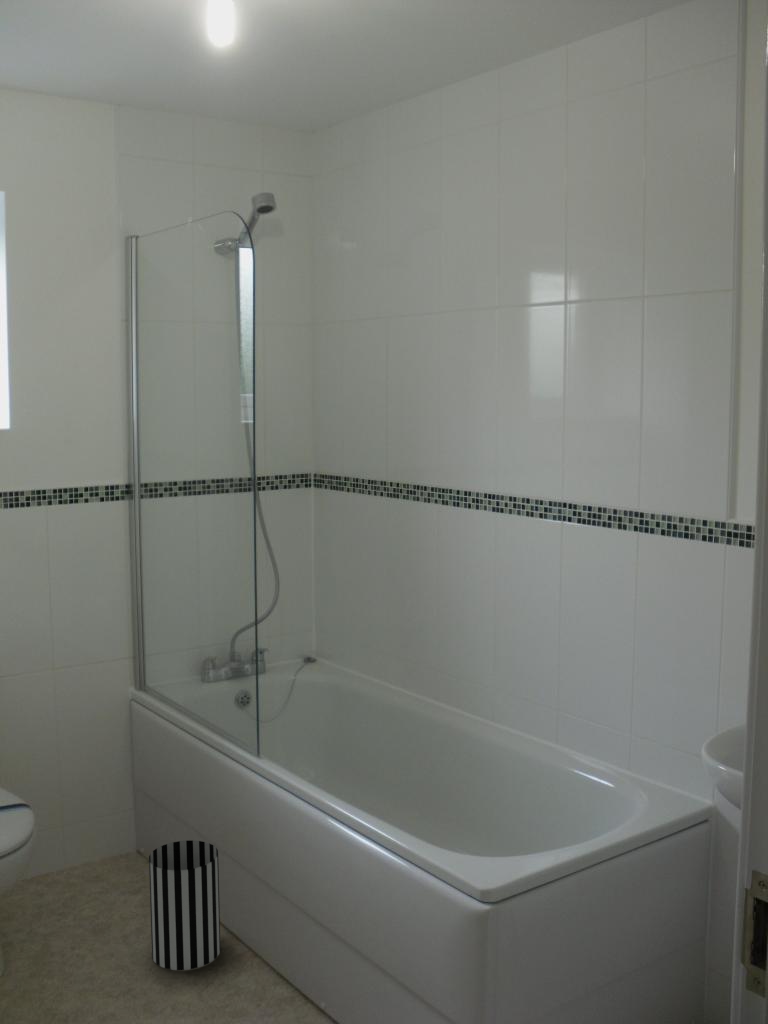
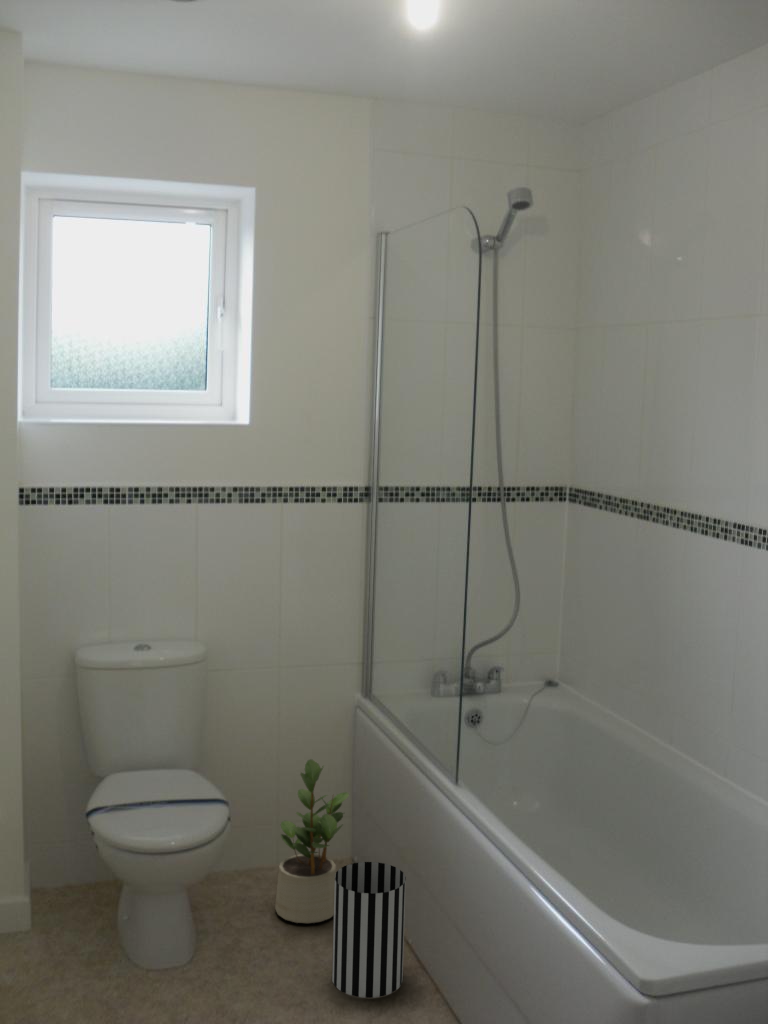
potted plant: none [72,754,141,915] -> present [275,759,349,923]

